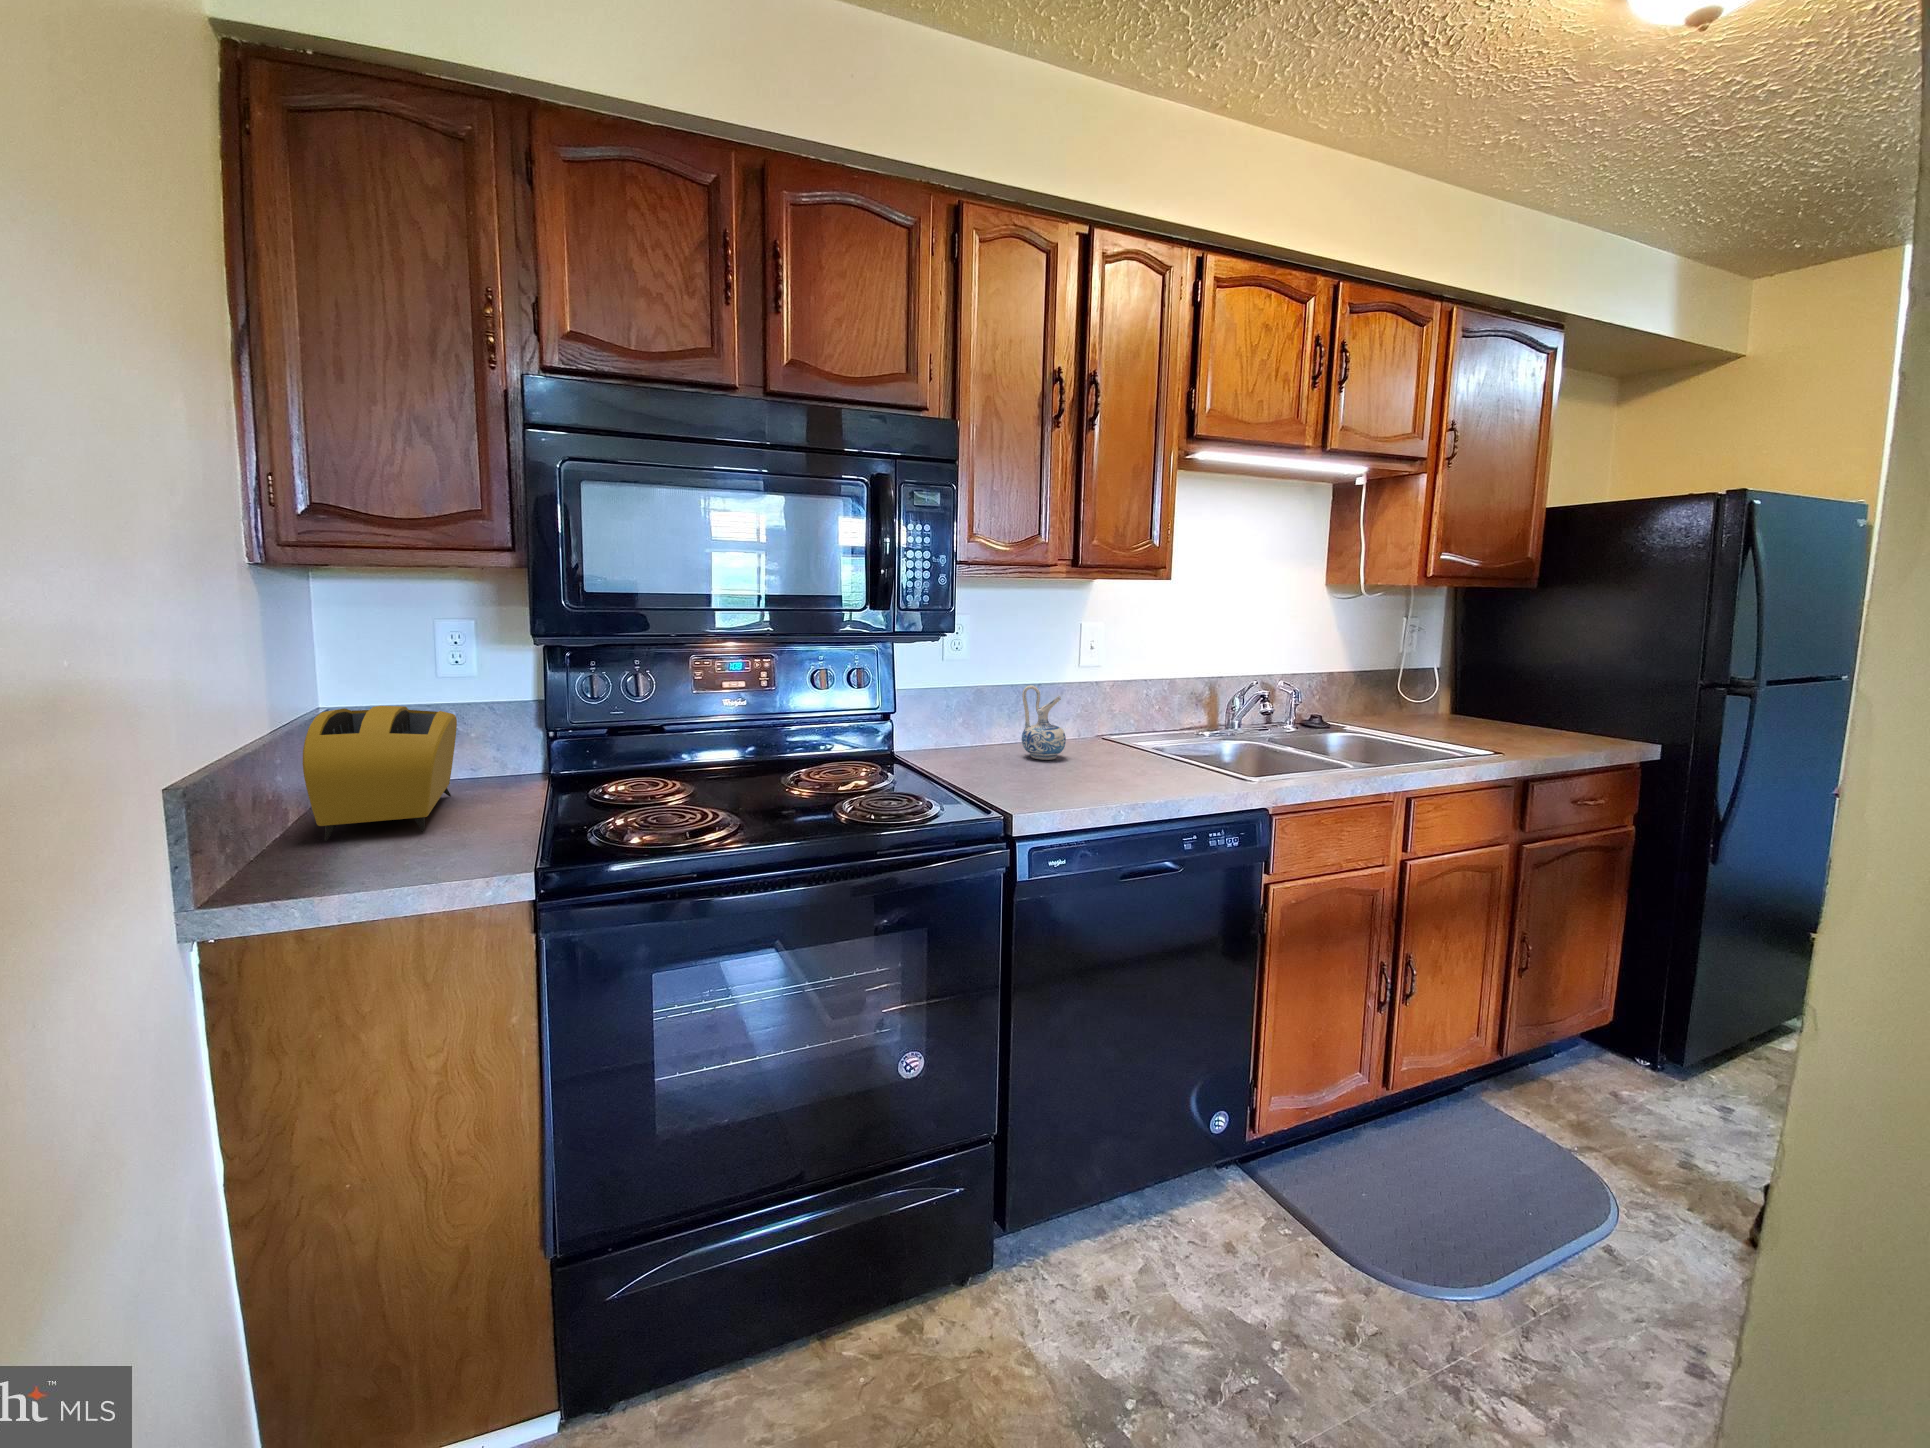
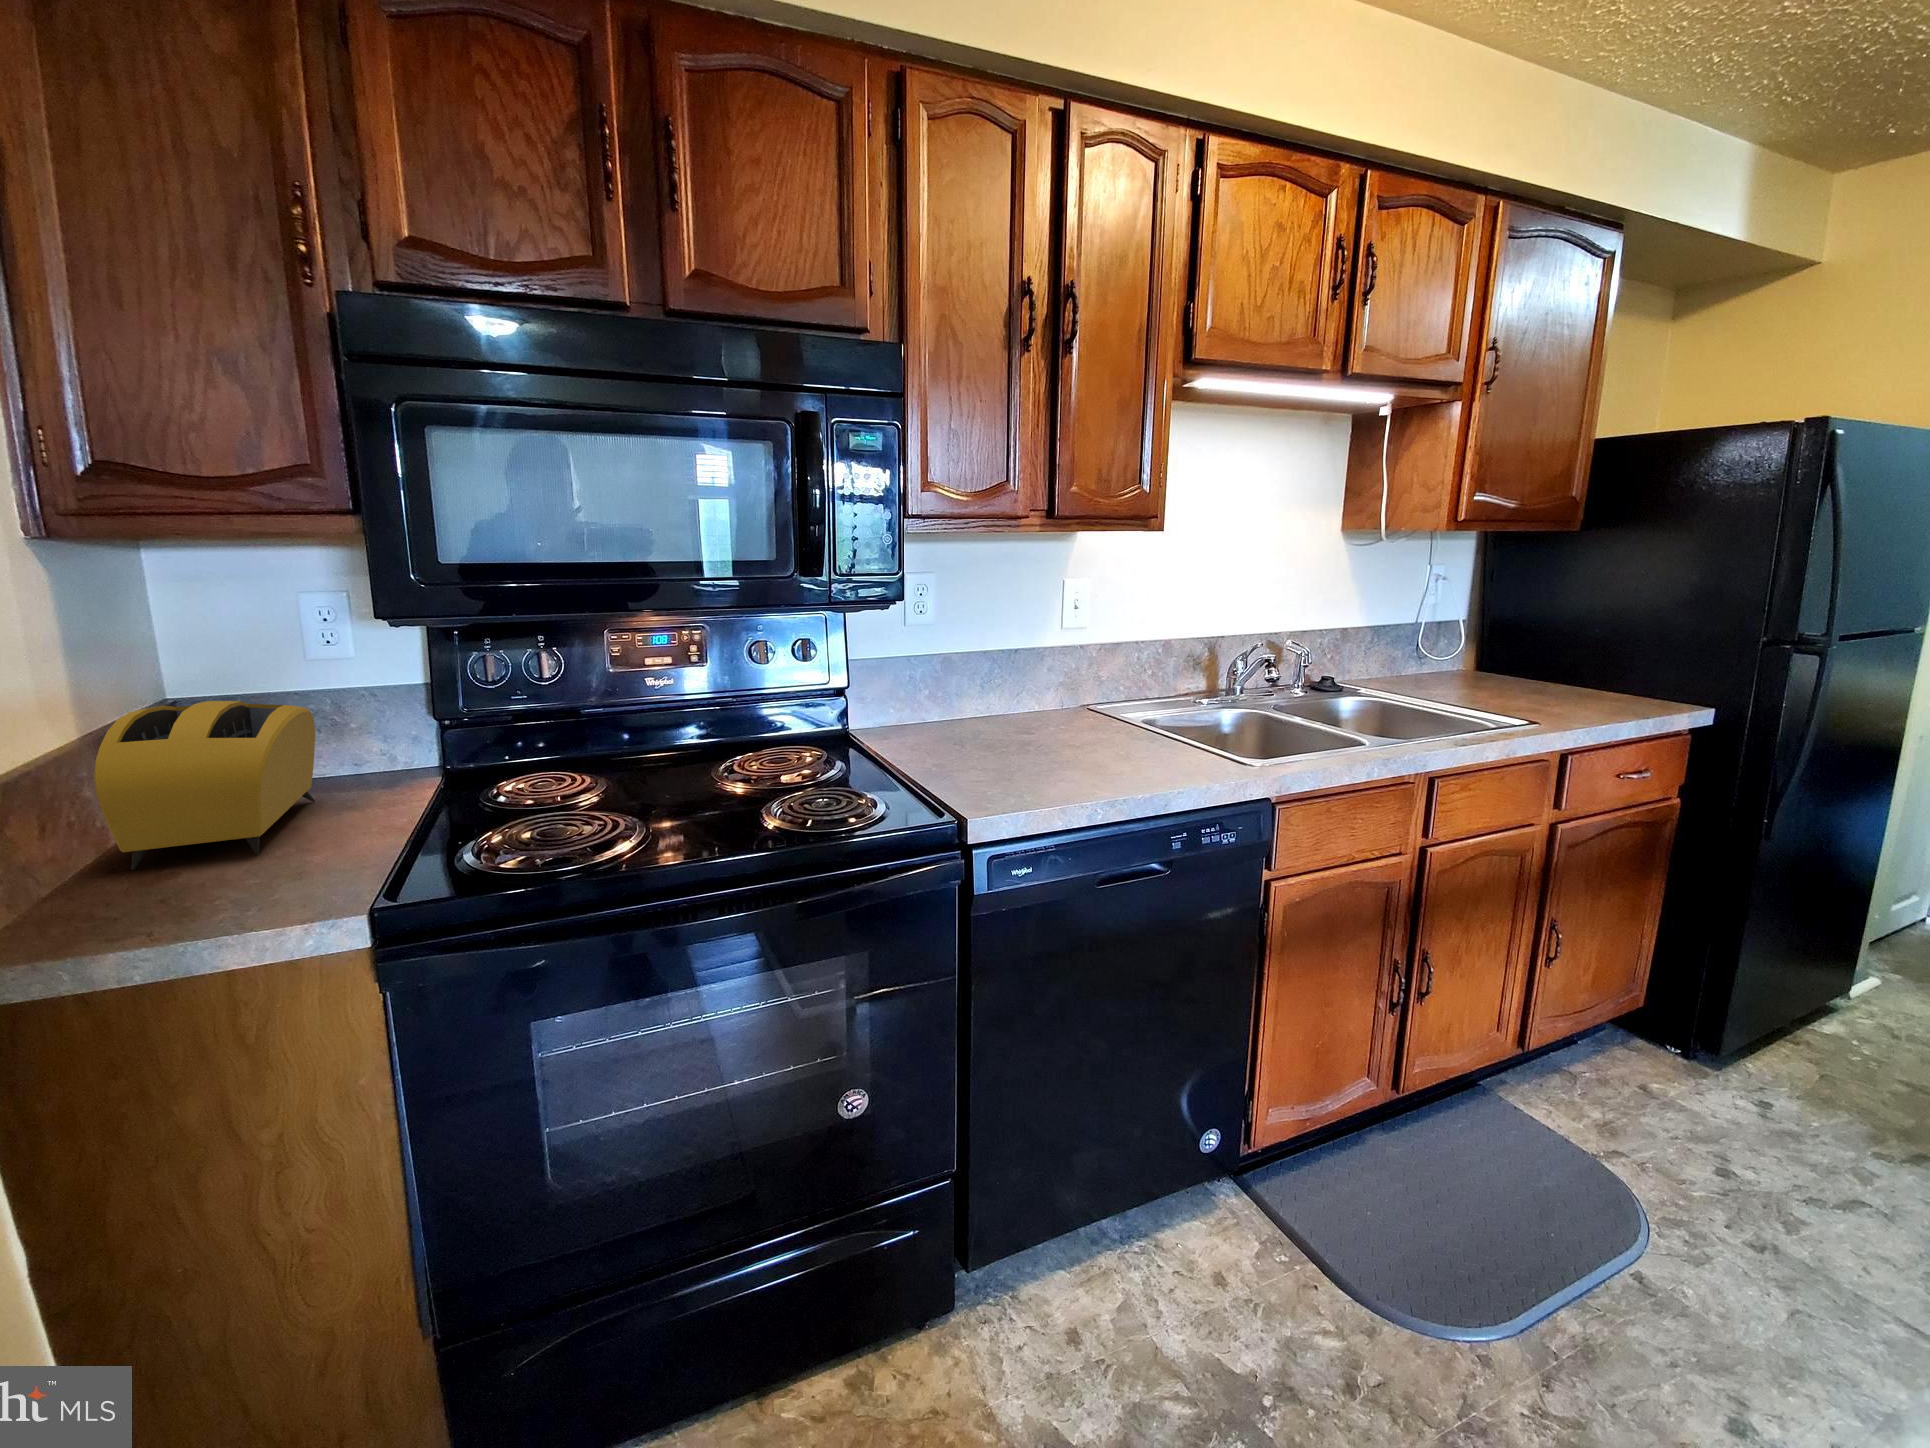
ceramic pitcher: present [1022,685,1066,760] -> none [992,656,1042,740]

